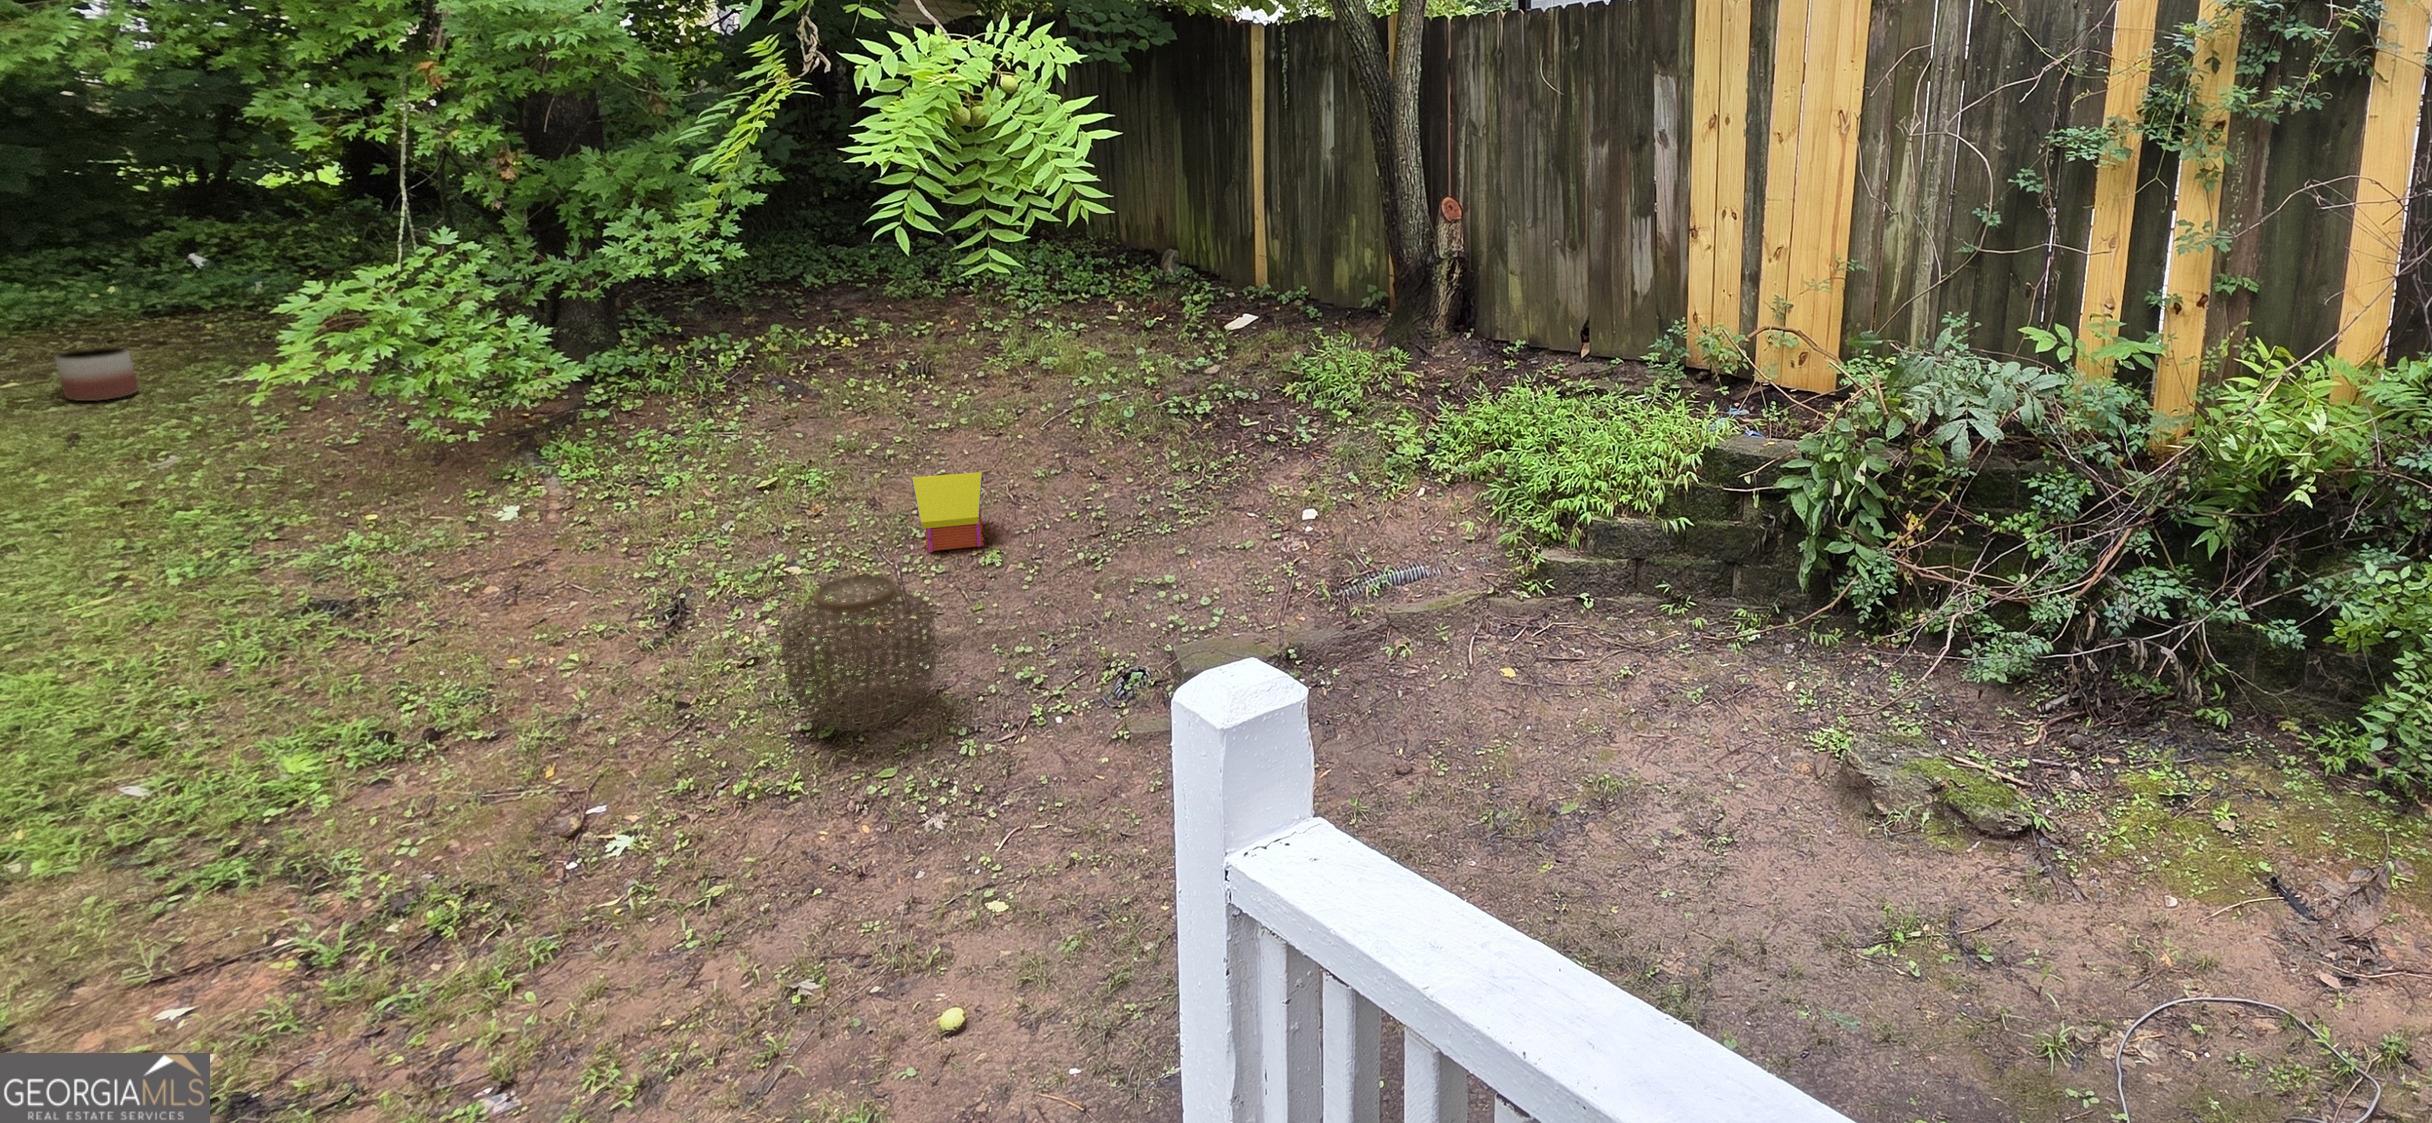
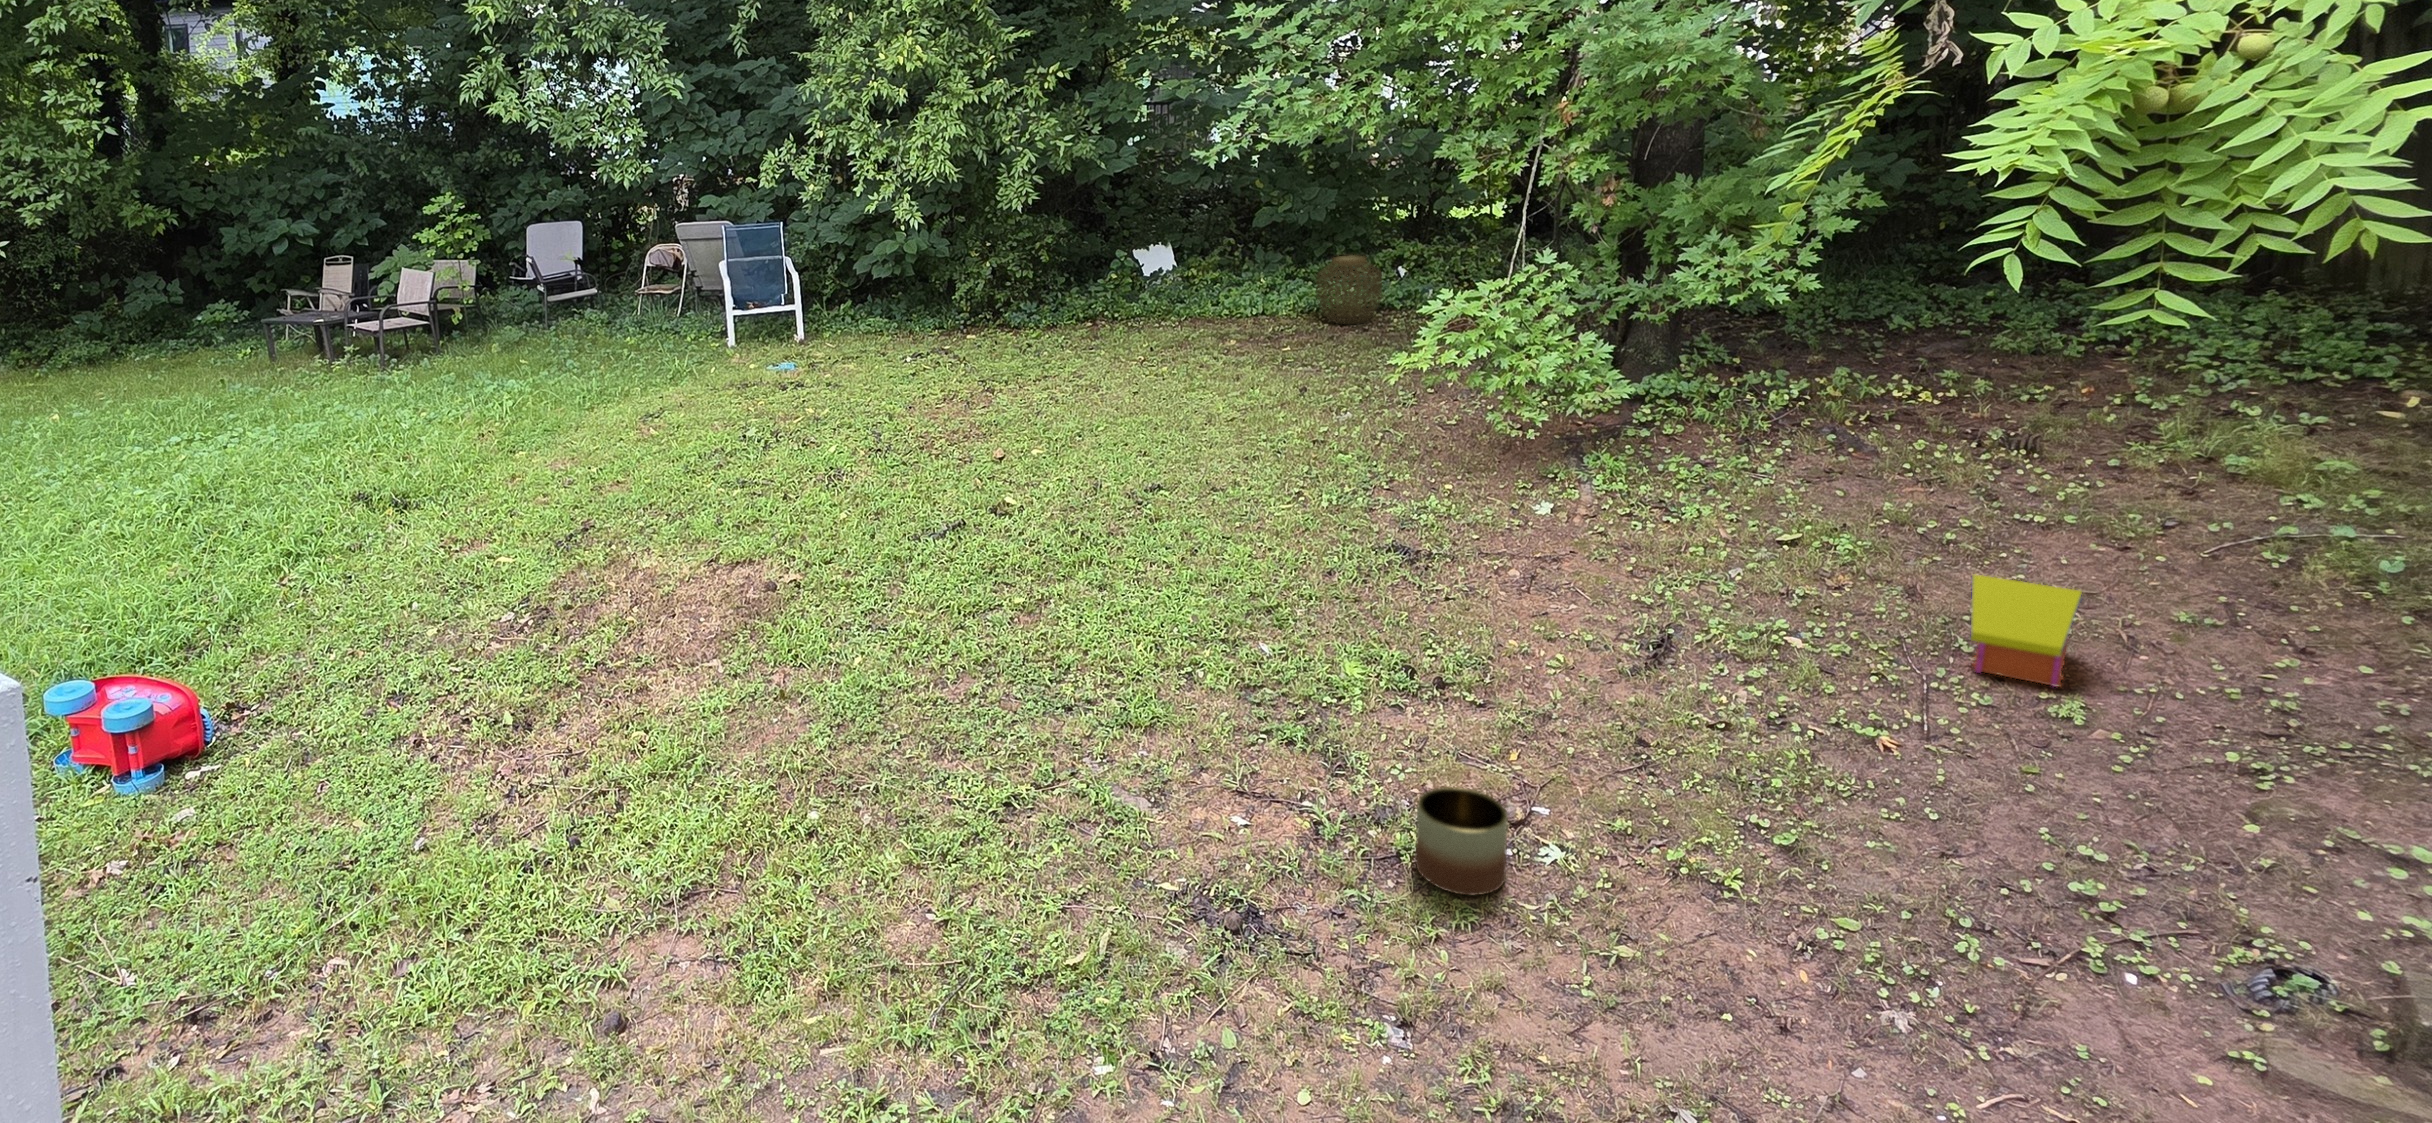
planter: present [55,347,139,401] -> present [1415,787,1508,895]
woven basket: present [781,574,937,731] -> present [1316,255,1382,324]

